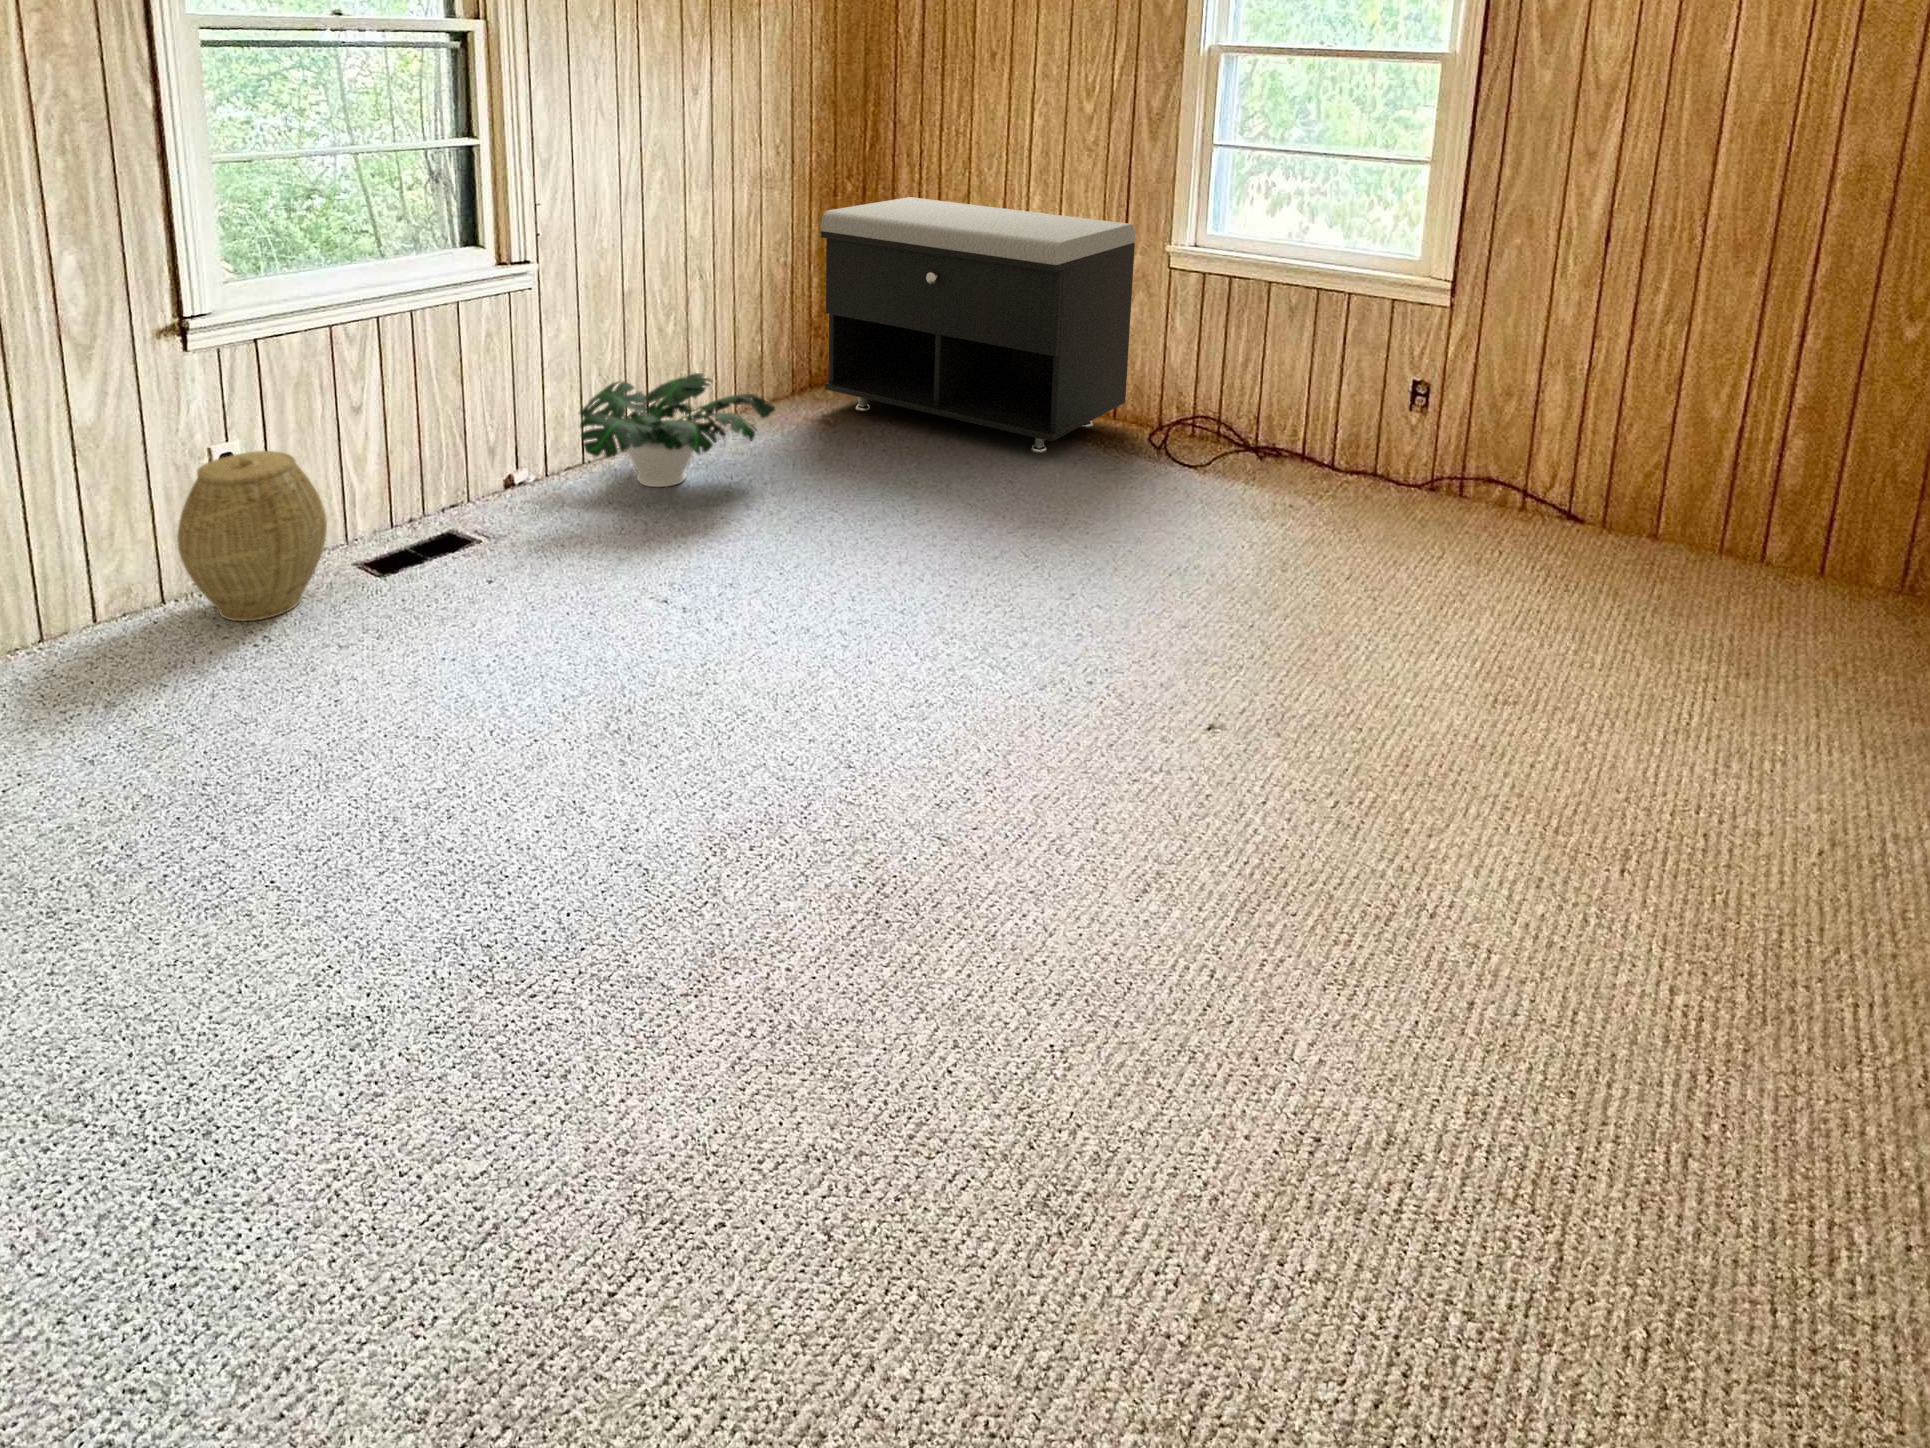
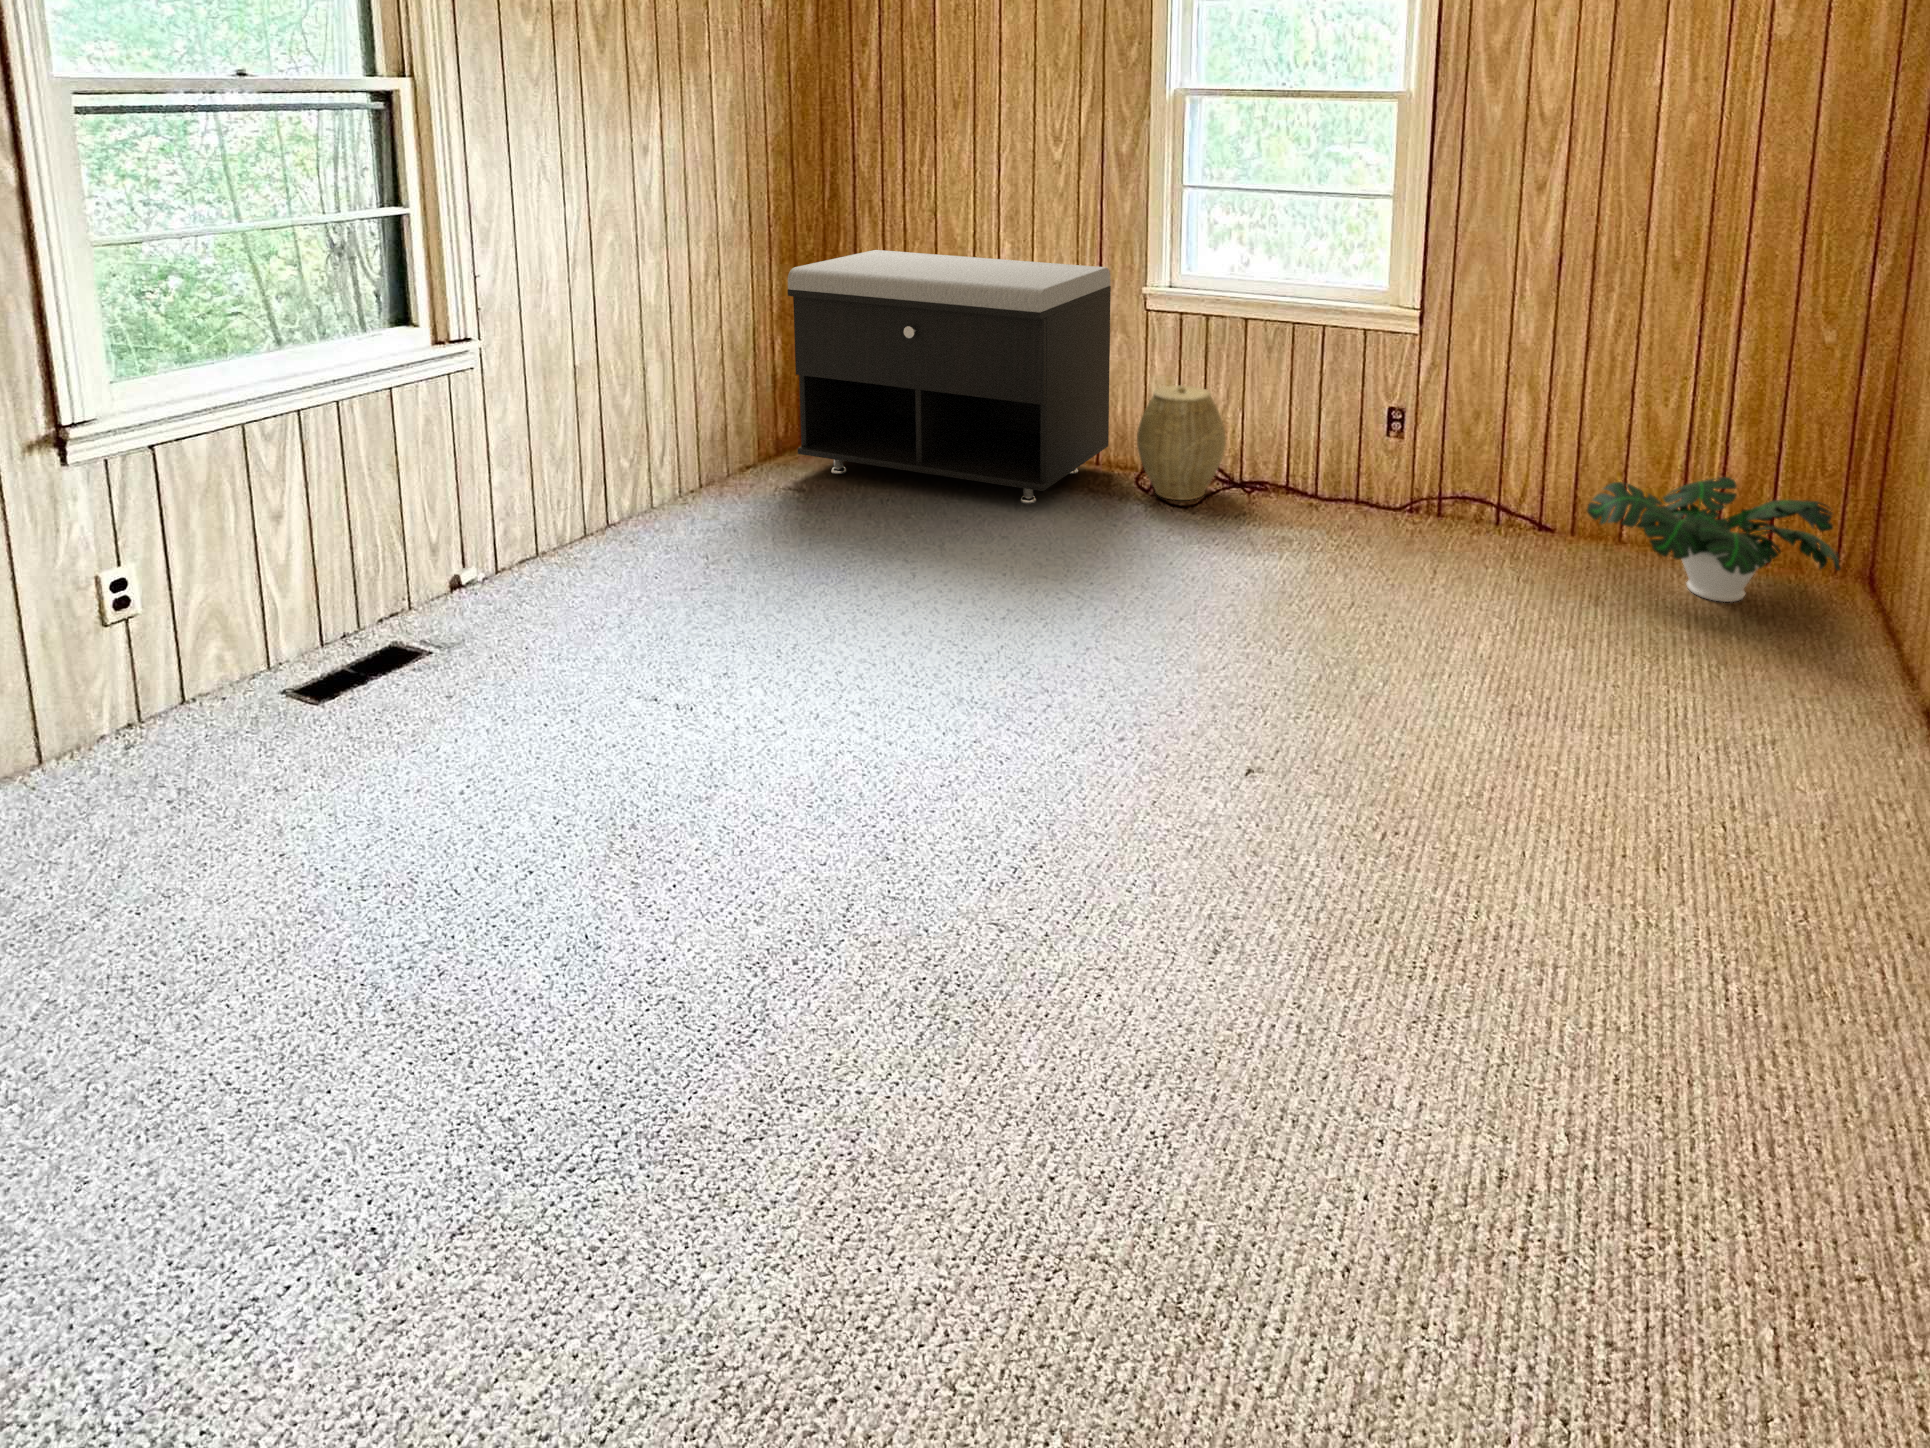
potted plant: present [579,373,775,487] -> present [1587,477,1841,602]
woven basket: present [177,451,327,621] -> present [1137,385,1226,500]

